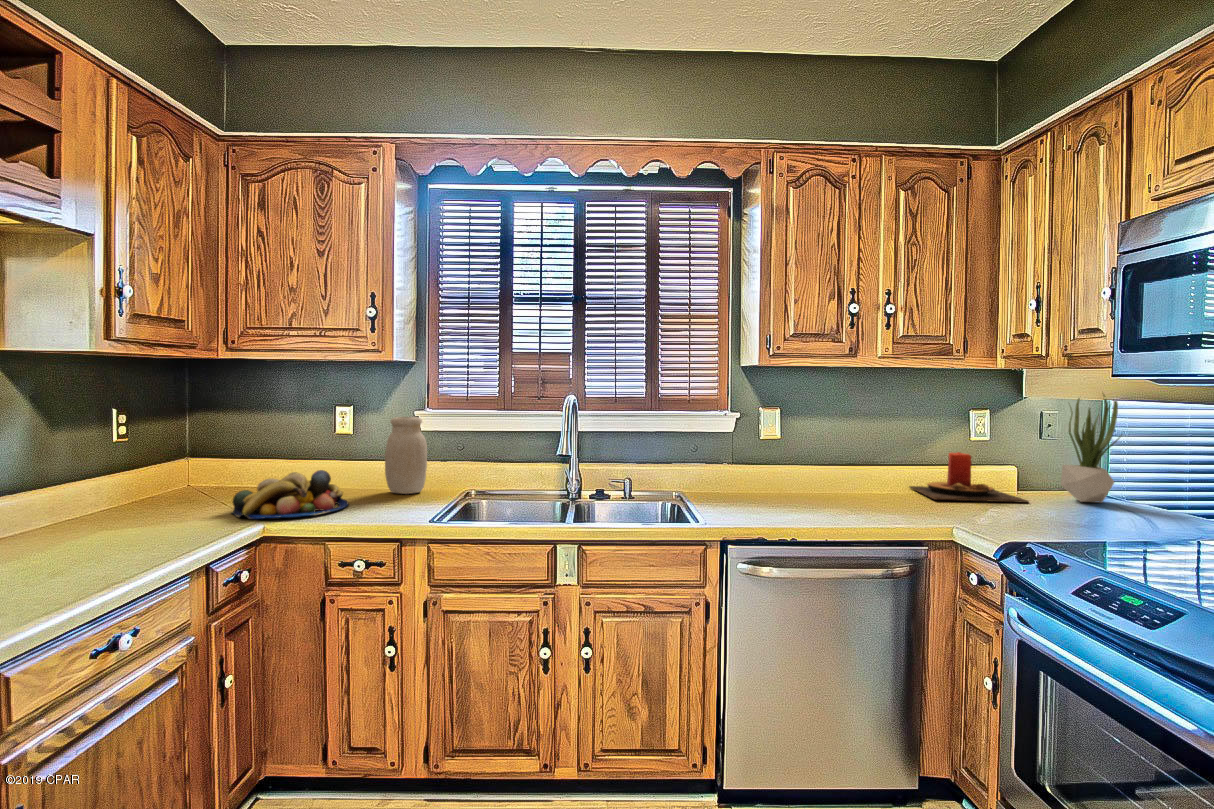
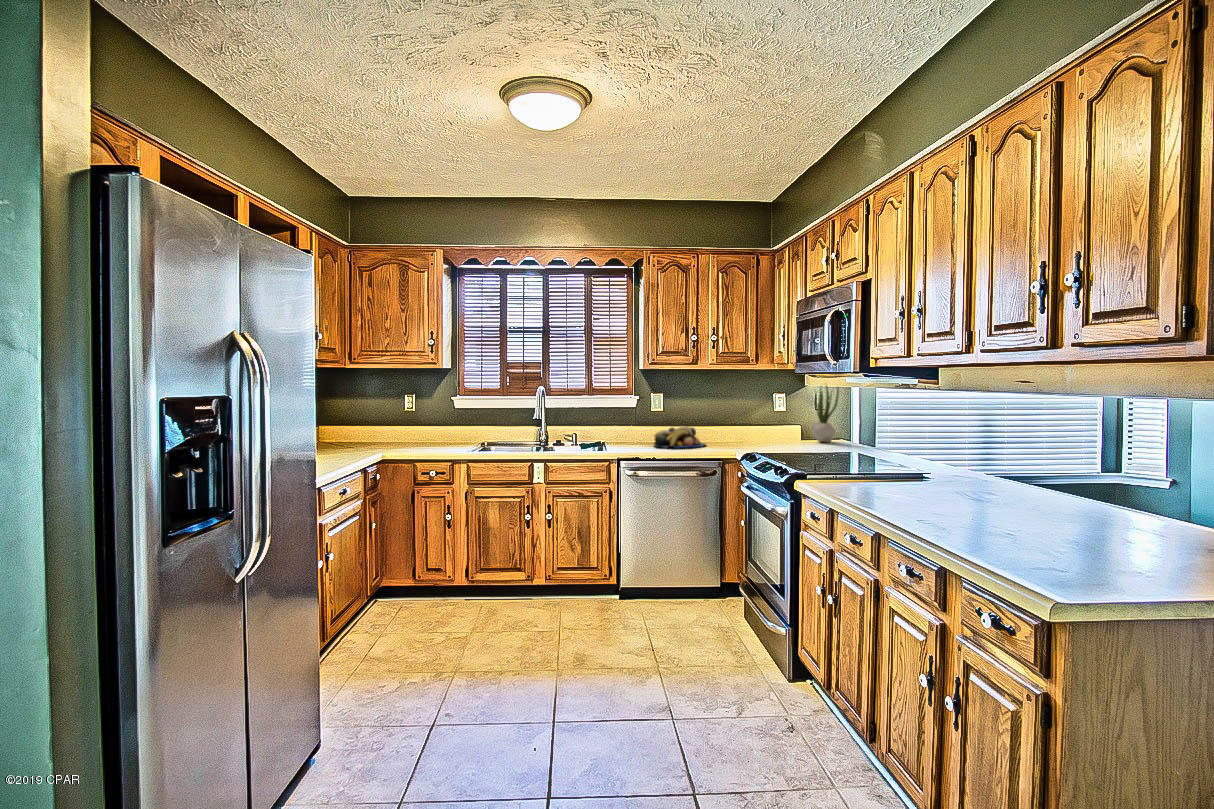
jar: present [385,417,427,494] -> none [436,400,459,444]
candle: present [910,452,1029,503] -> none [738,417,792,443]
fruit bowl: present [232,470,348,519] -> present [654,426,706,448]

